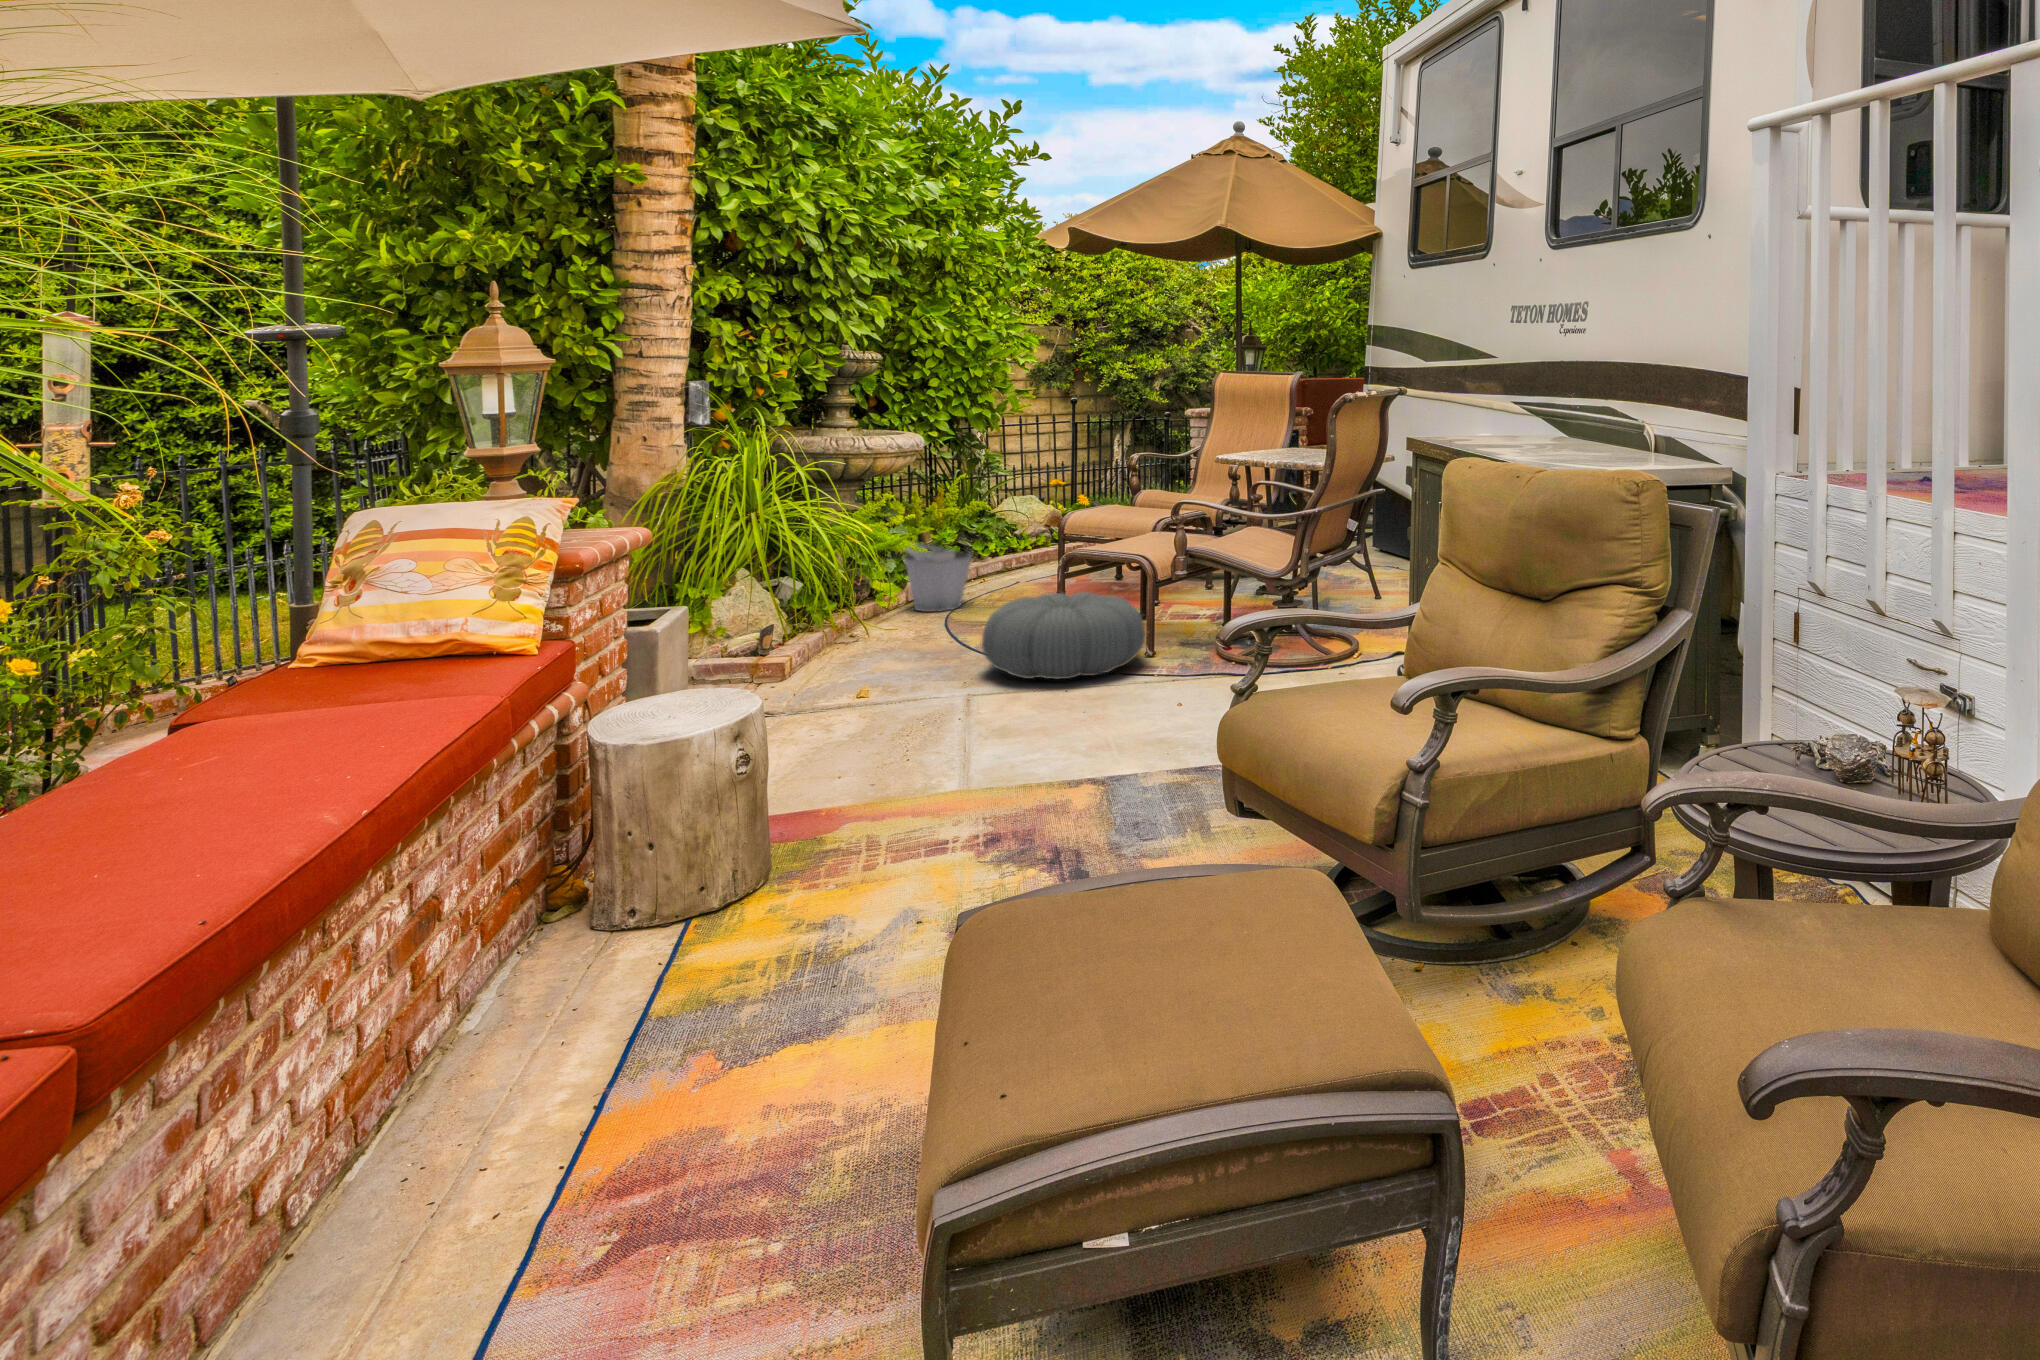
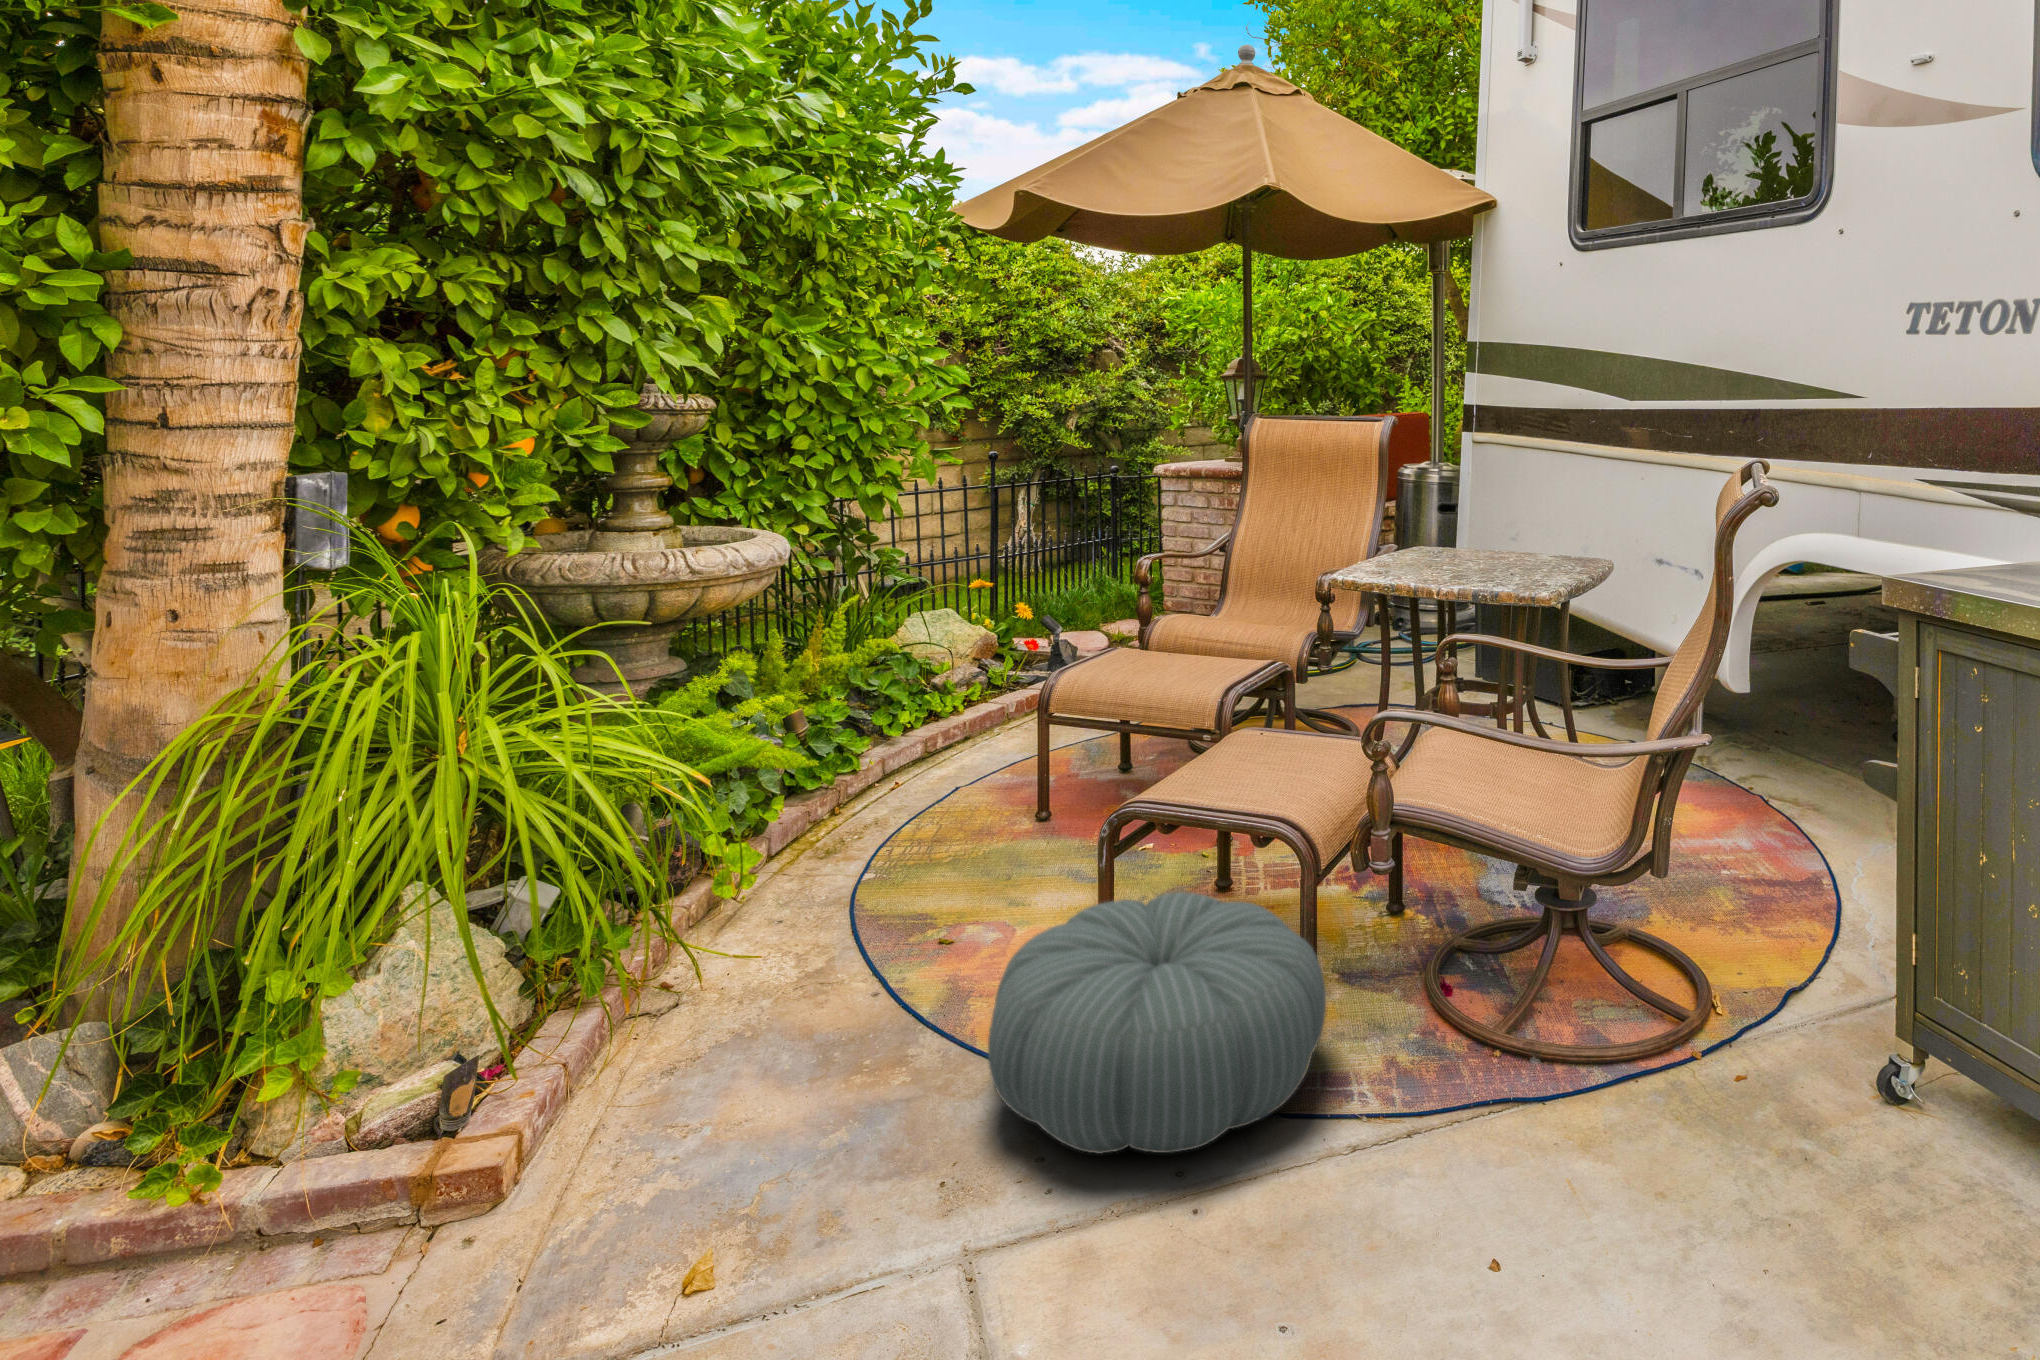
bucket: present [905,544,972,612] -> none [762,741,890,877]

